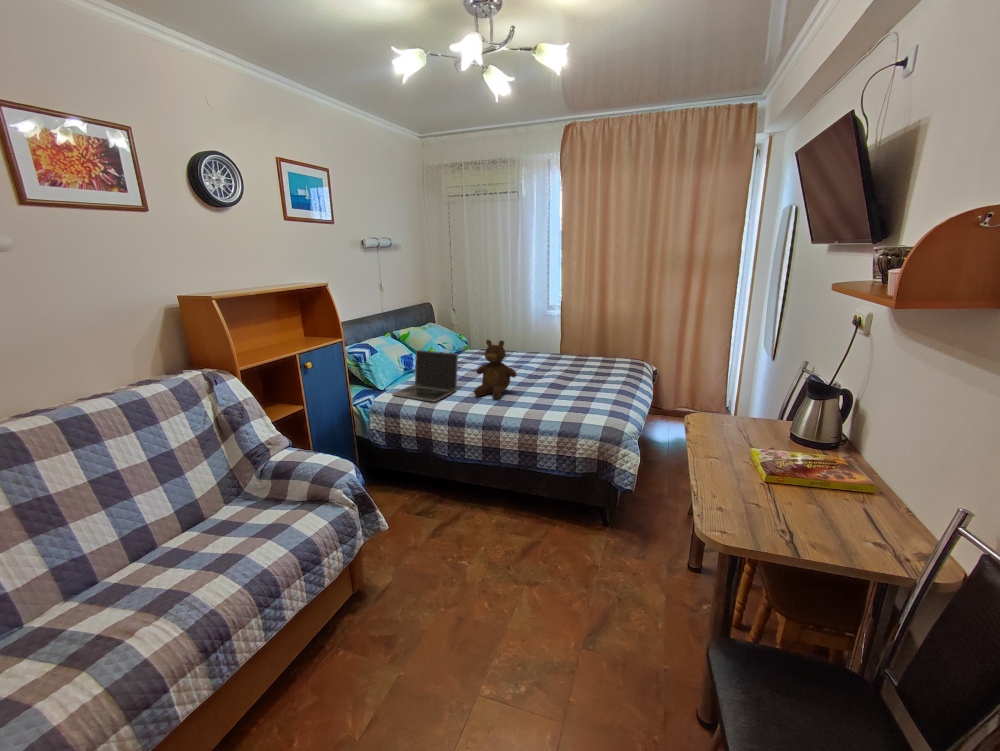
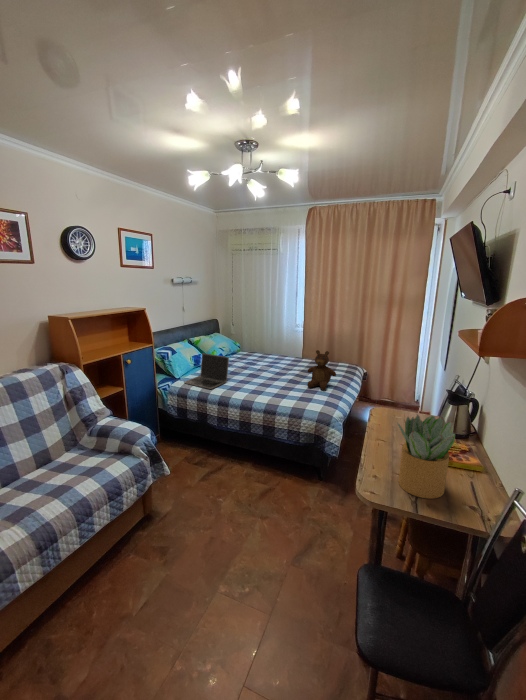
teddy bear: present [474,340,517,398] -> present [307,350,336,390]
potted plant: none [759,411,854,536] -> present [397,415,455,499]

